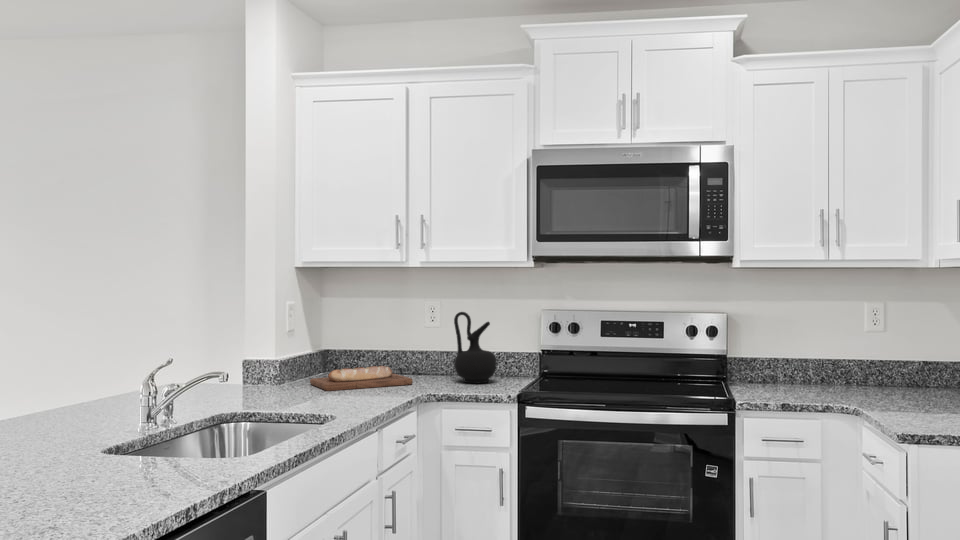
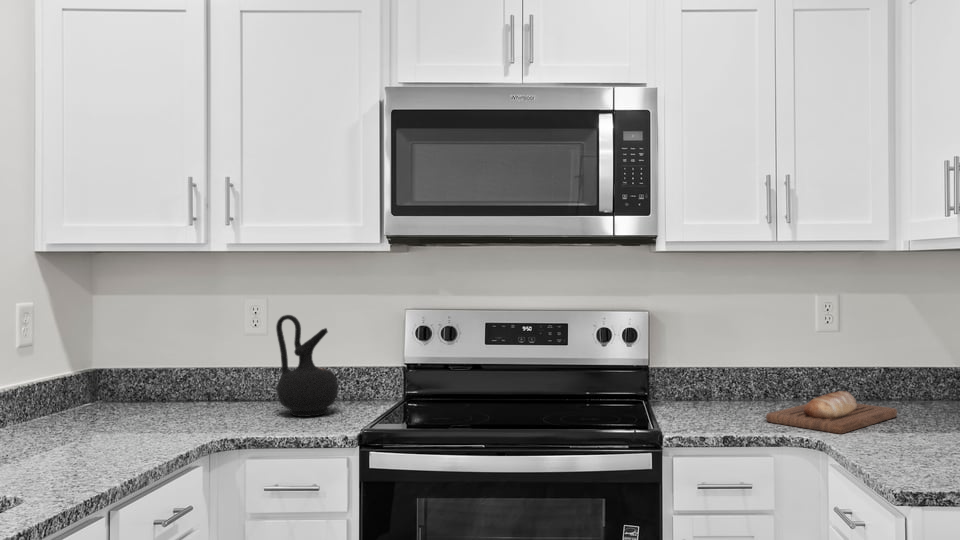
bread loaf: present [310,366,413,391] -> present [766,391,897,434]

